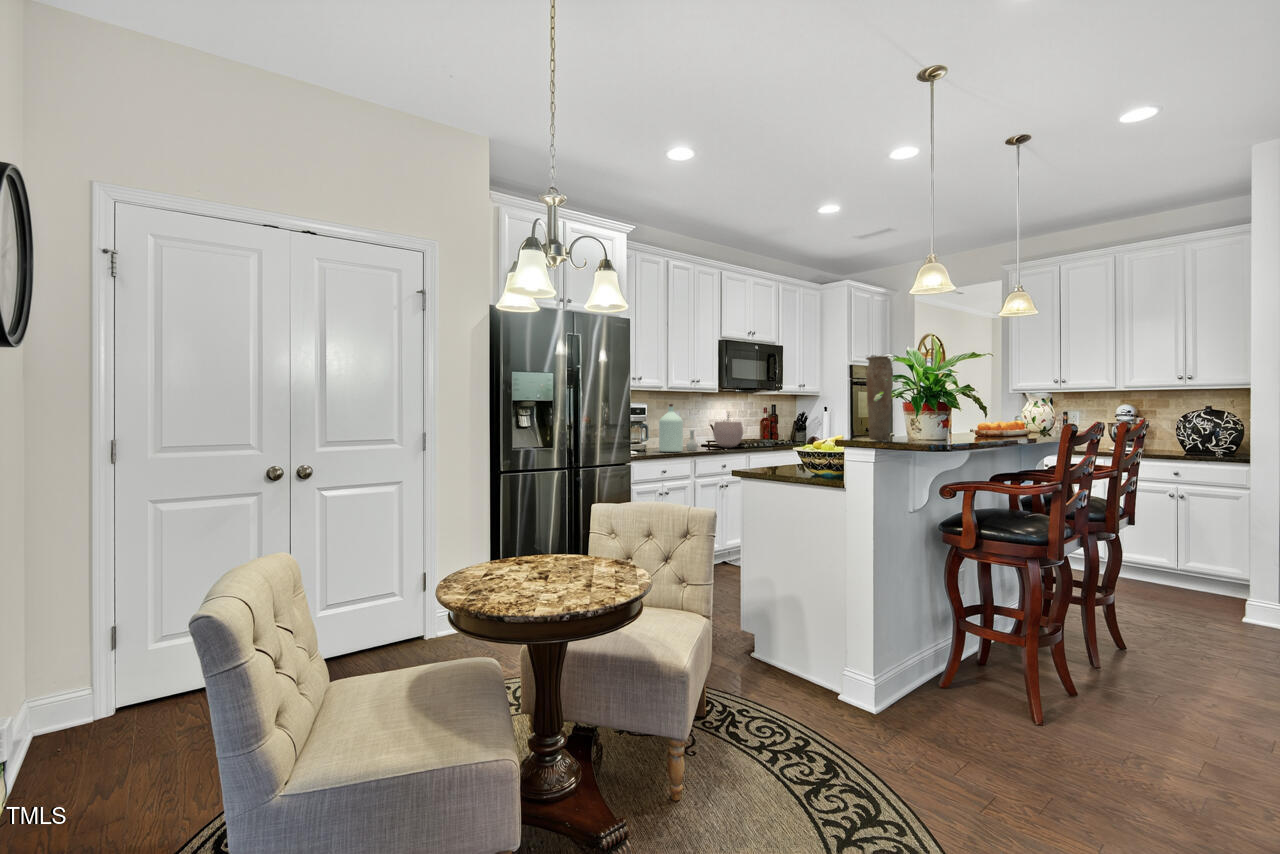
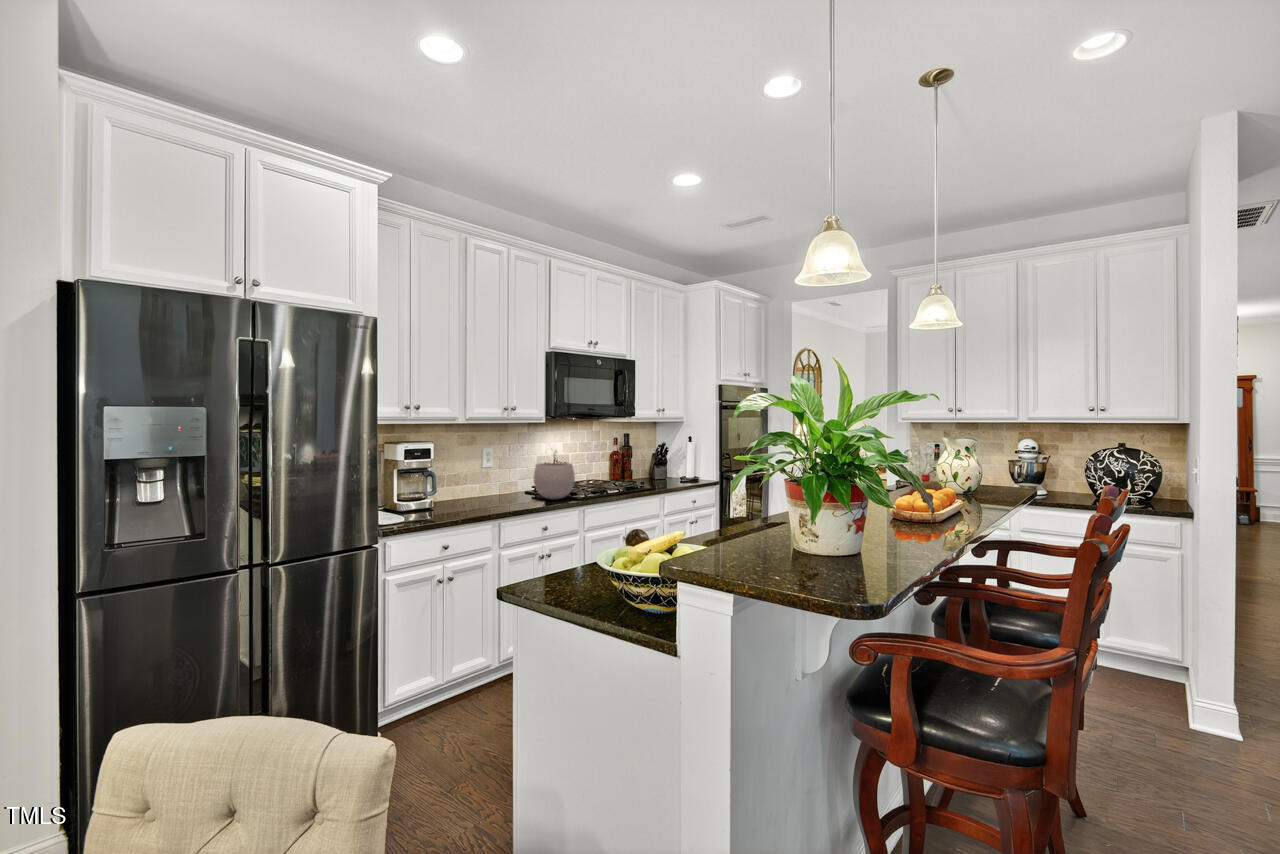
vase: present [866,356,893,441] -> none [718,401,769,565]
bottle: present [659,404,698,452] -> none [444,444,506,515]

